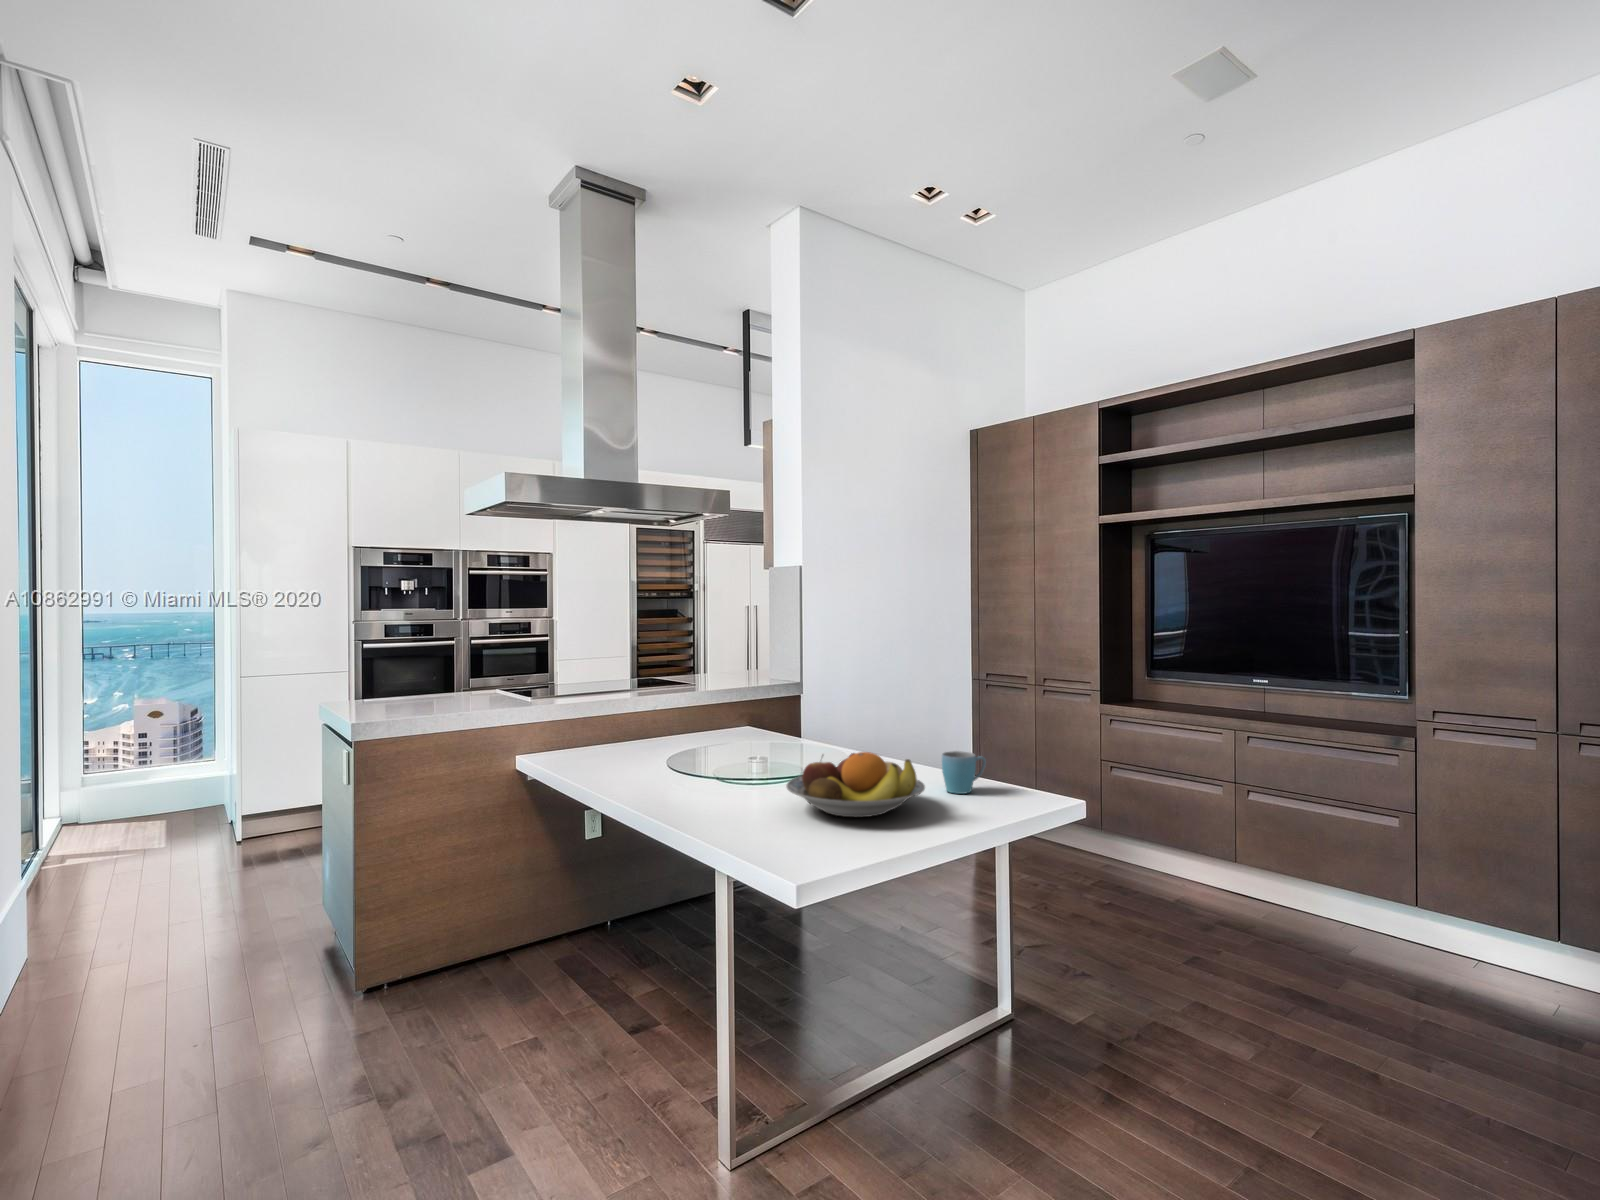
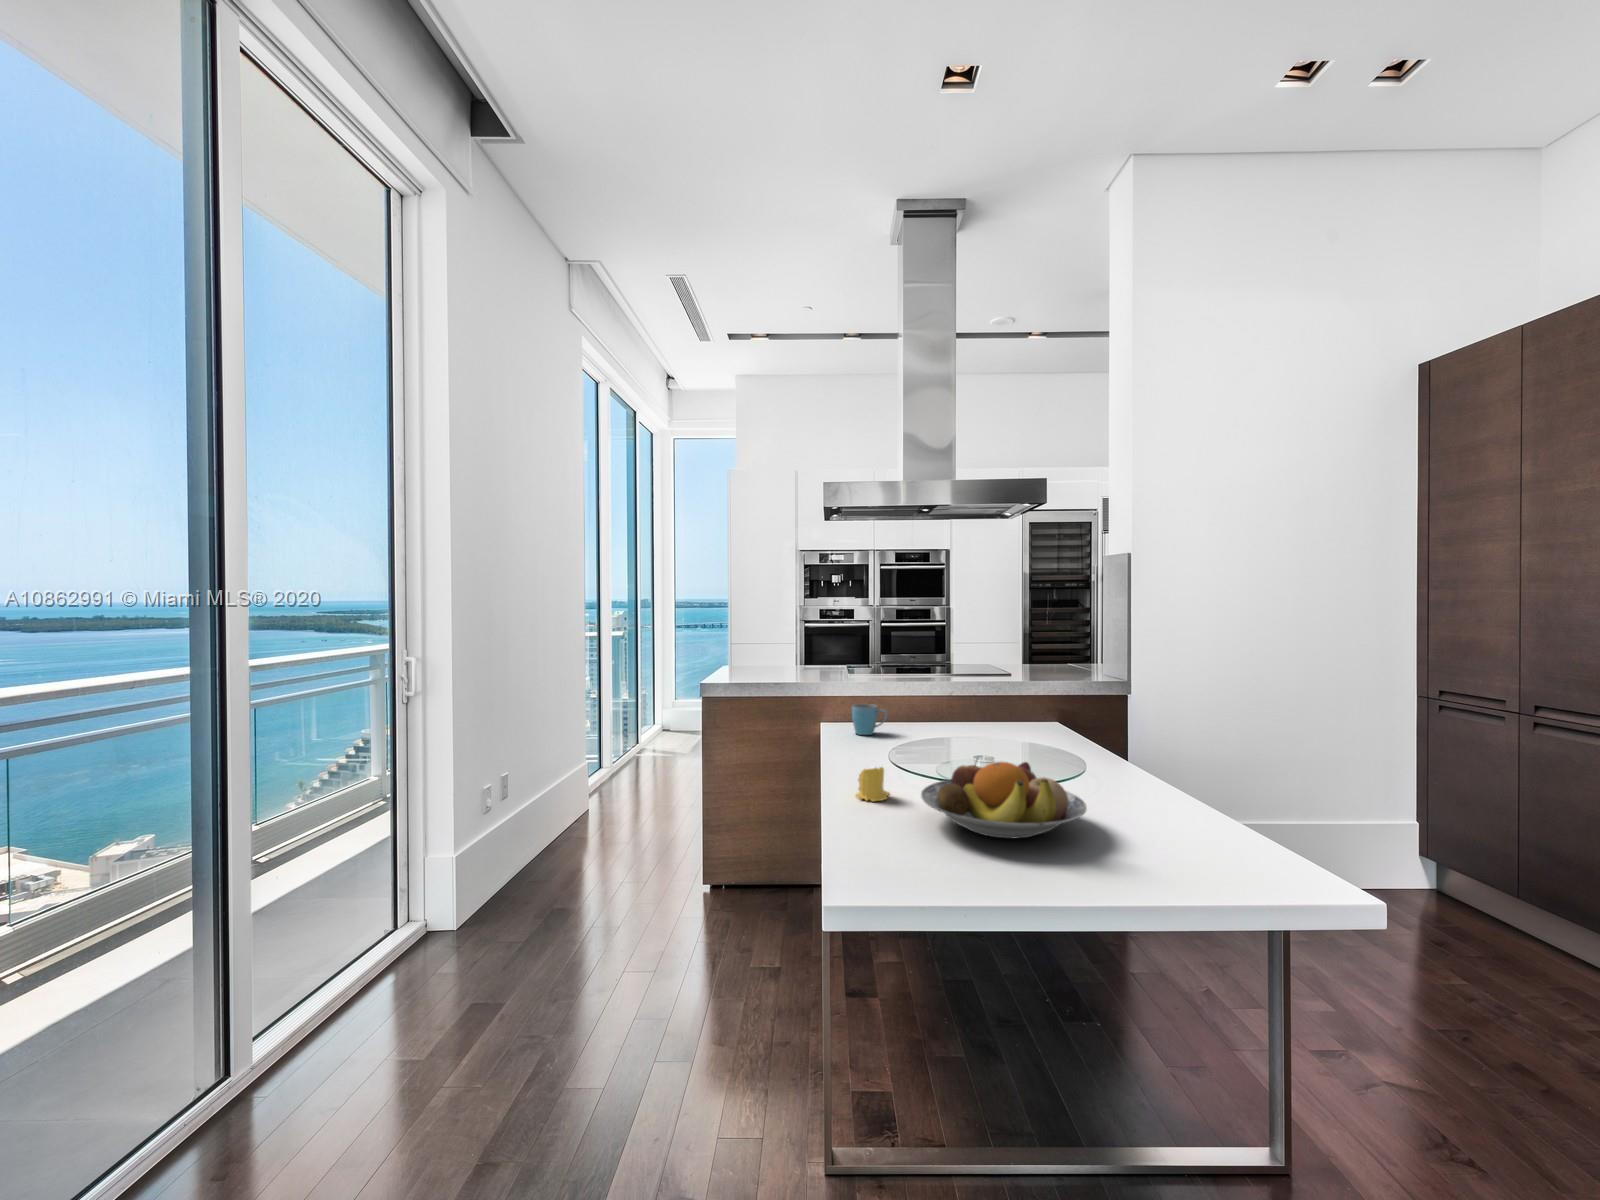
mug: present [942,751,986,794] -> present [852,704,887,735]
candle: none [701,776,736,813] -> present [856,767,888,801]

